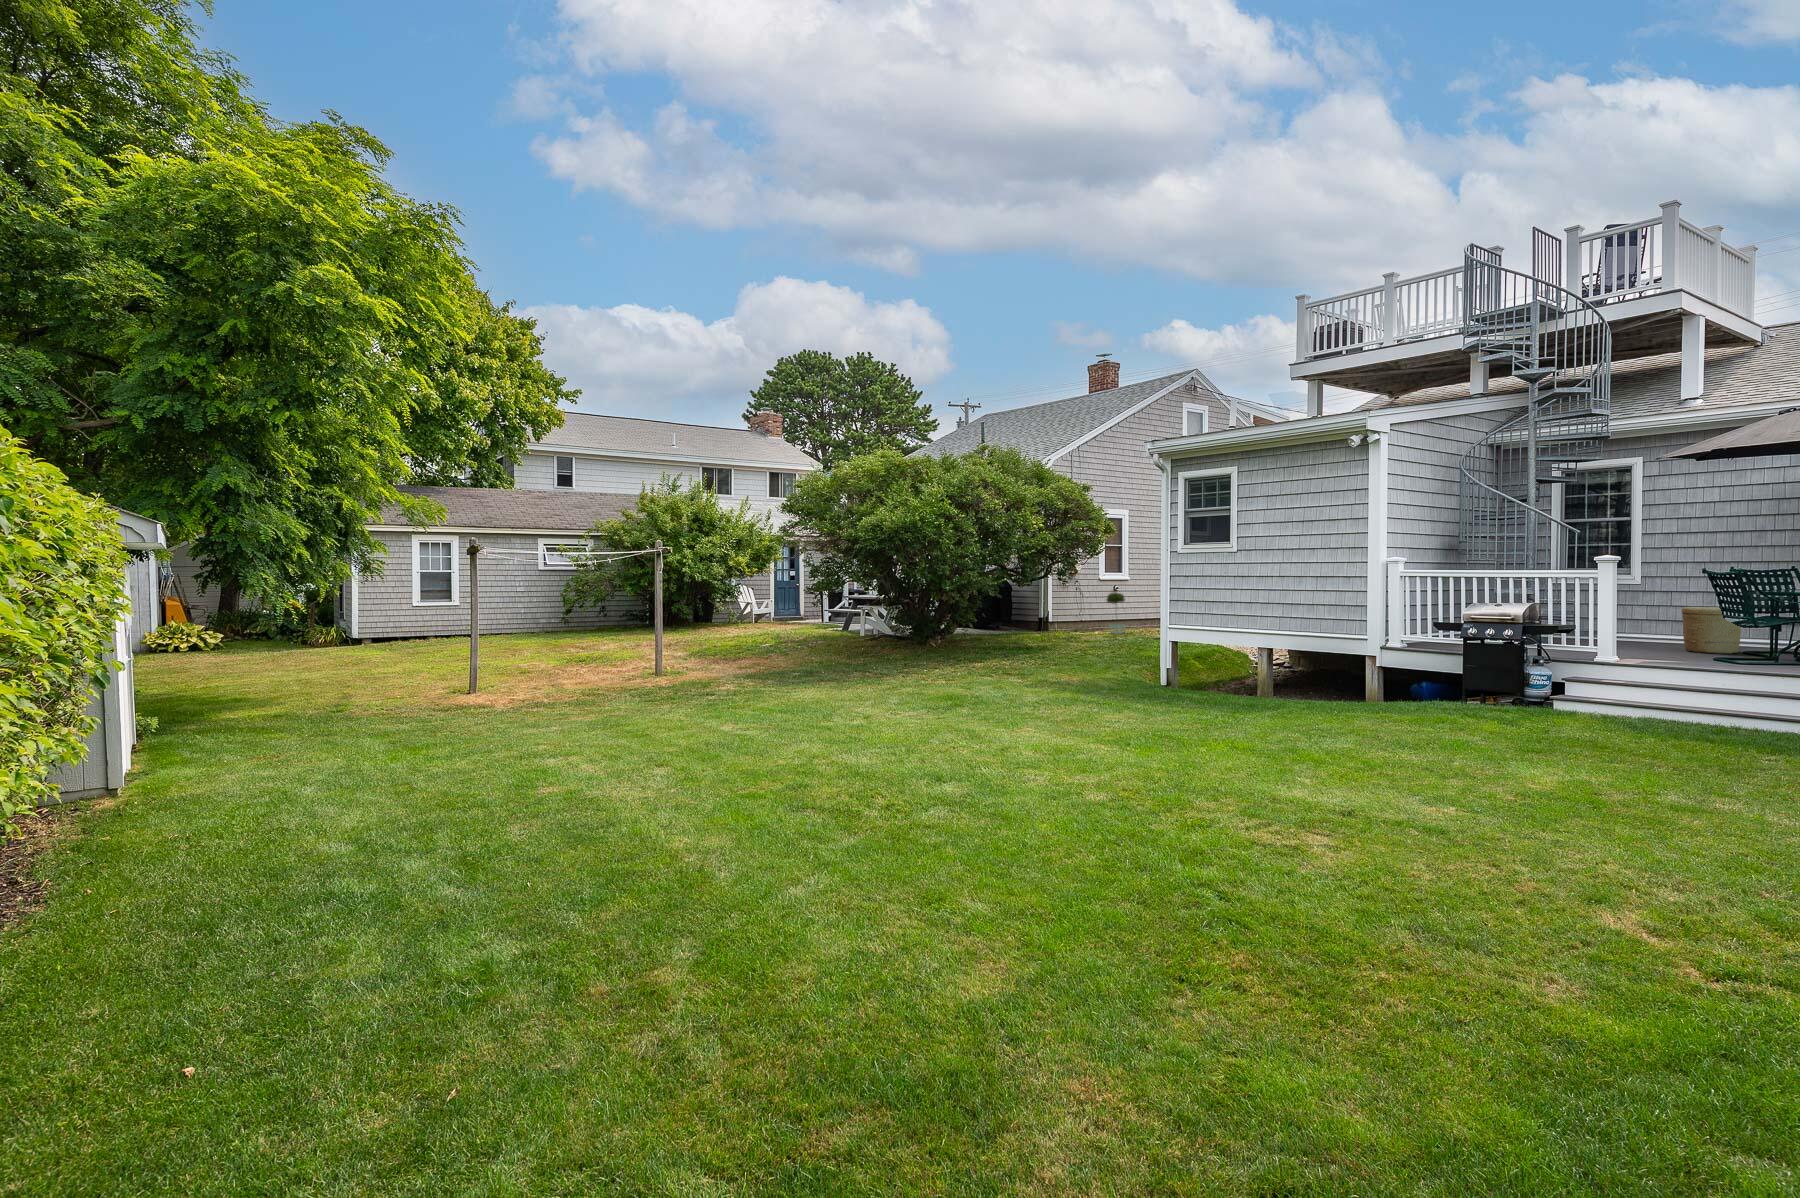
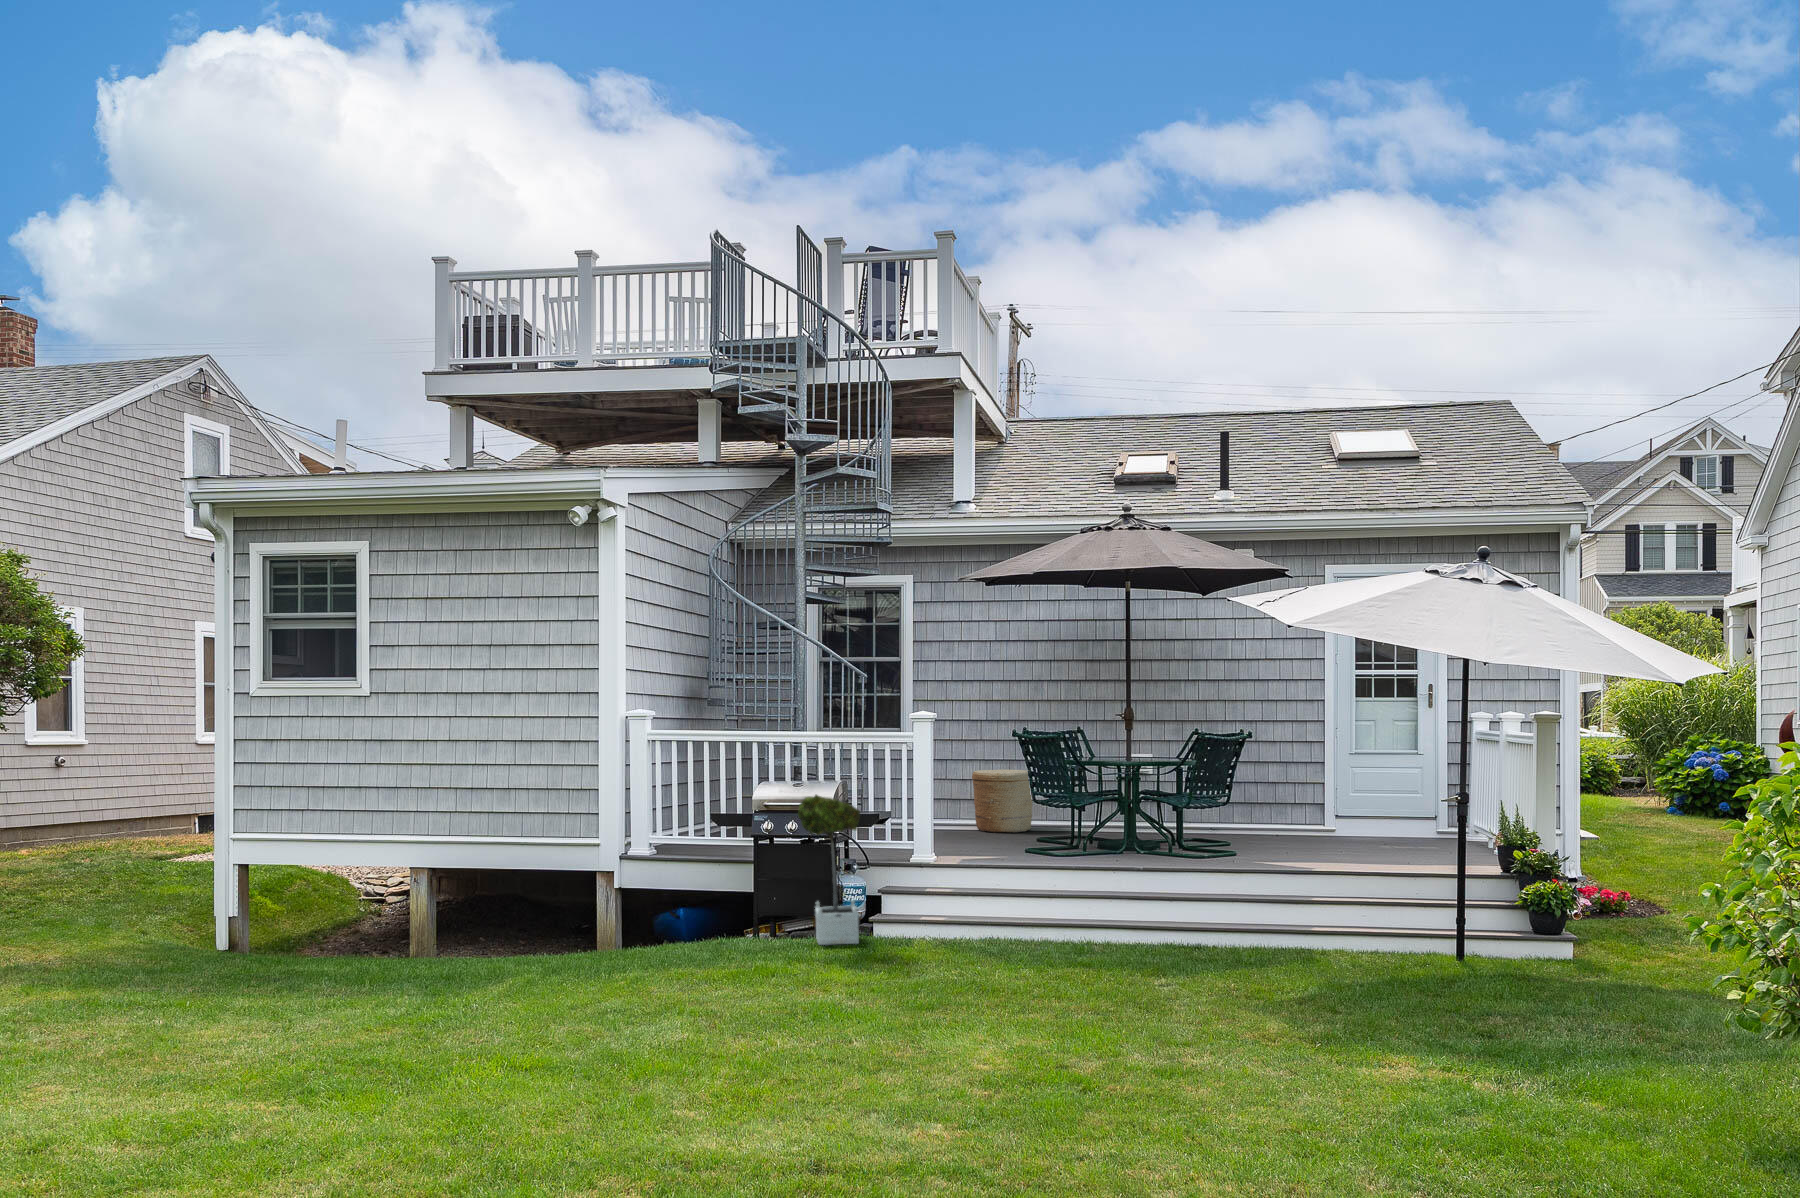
potted tree: present [1107,593,1126,634] -> present [798,795,860,945]

